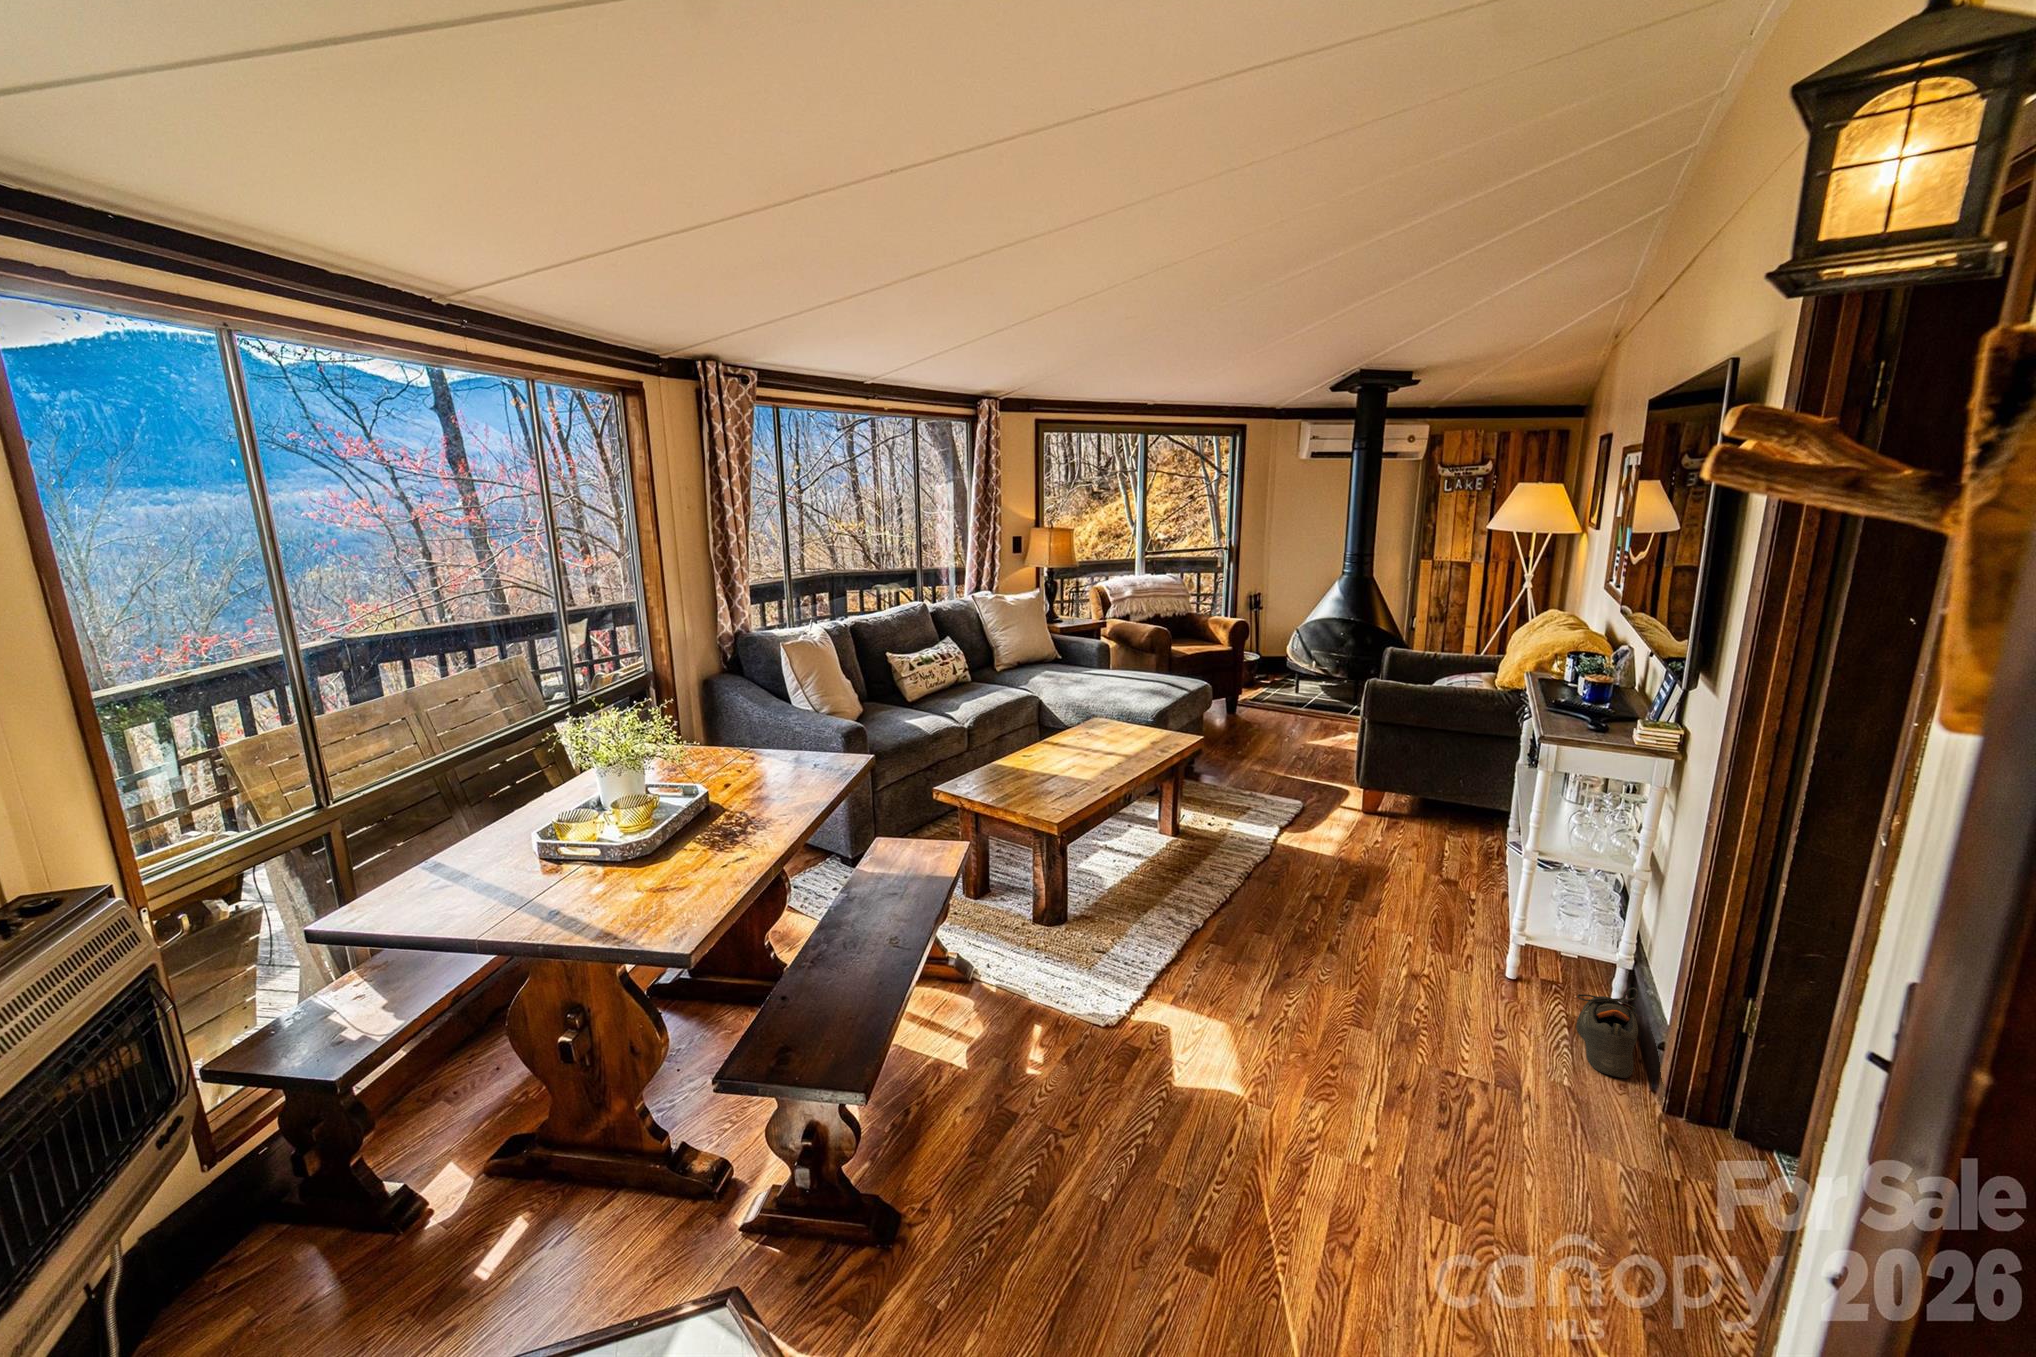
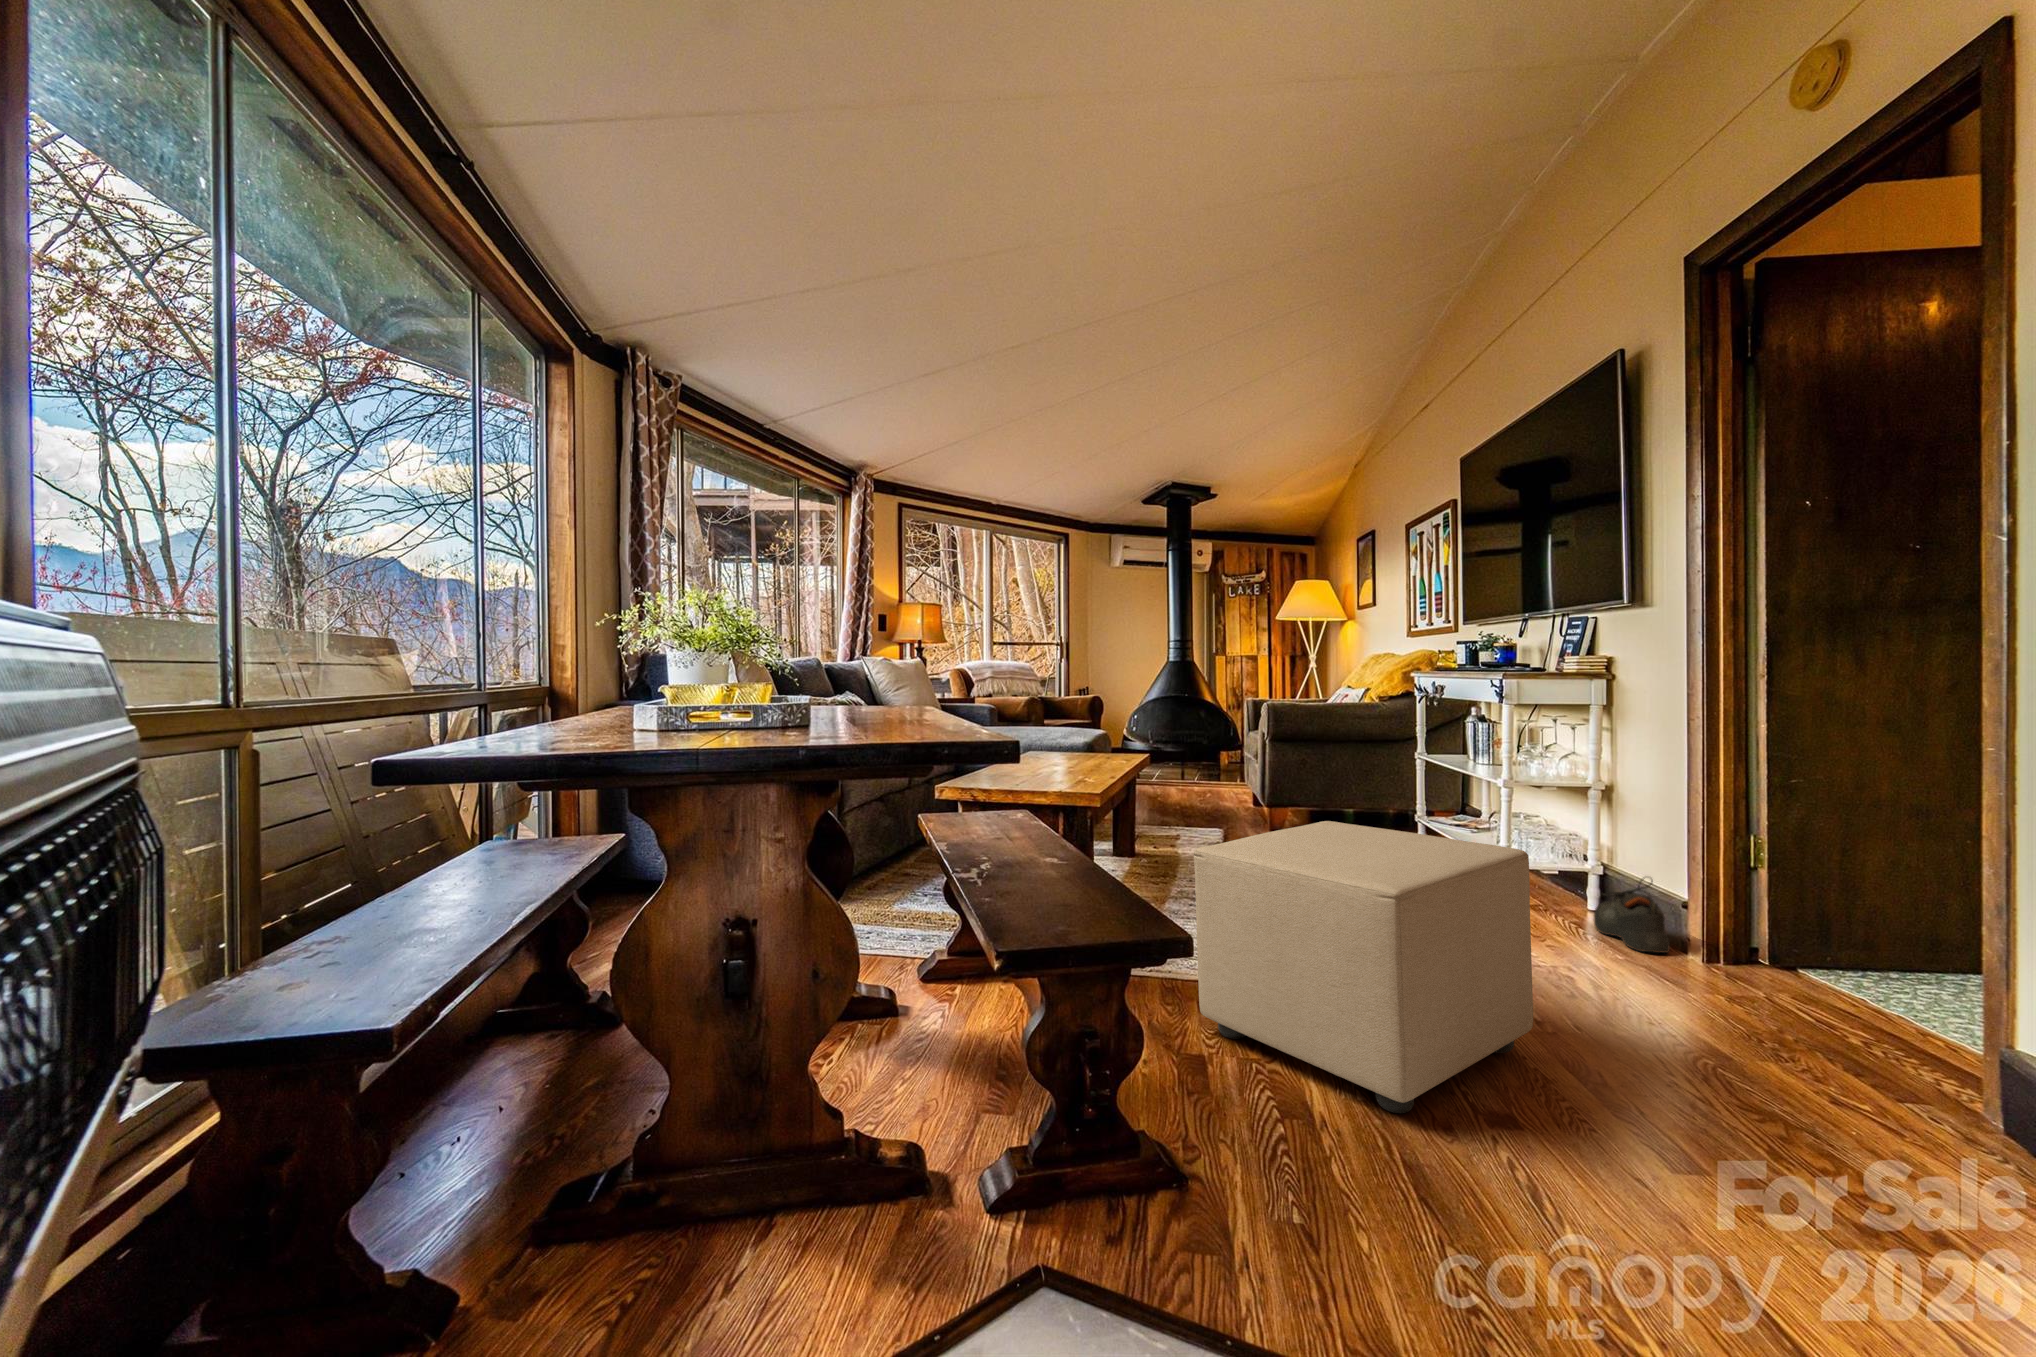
ottoman: none [1030,909,1324,1227] -> present [1194,821,1533,1113]

